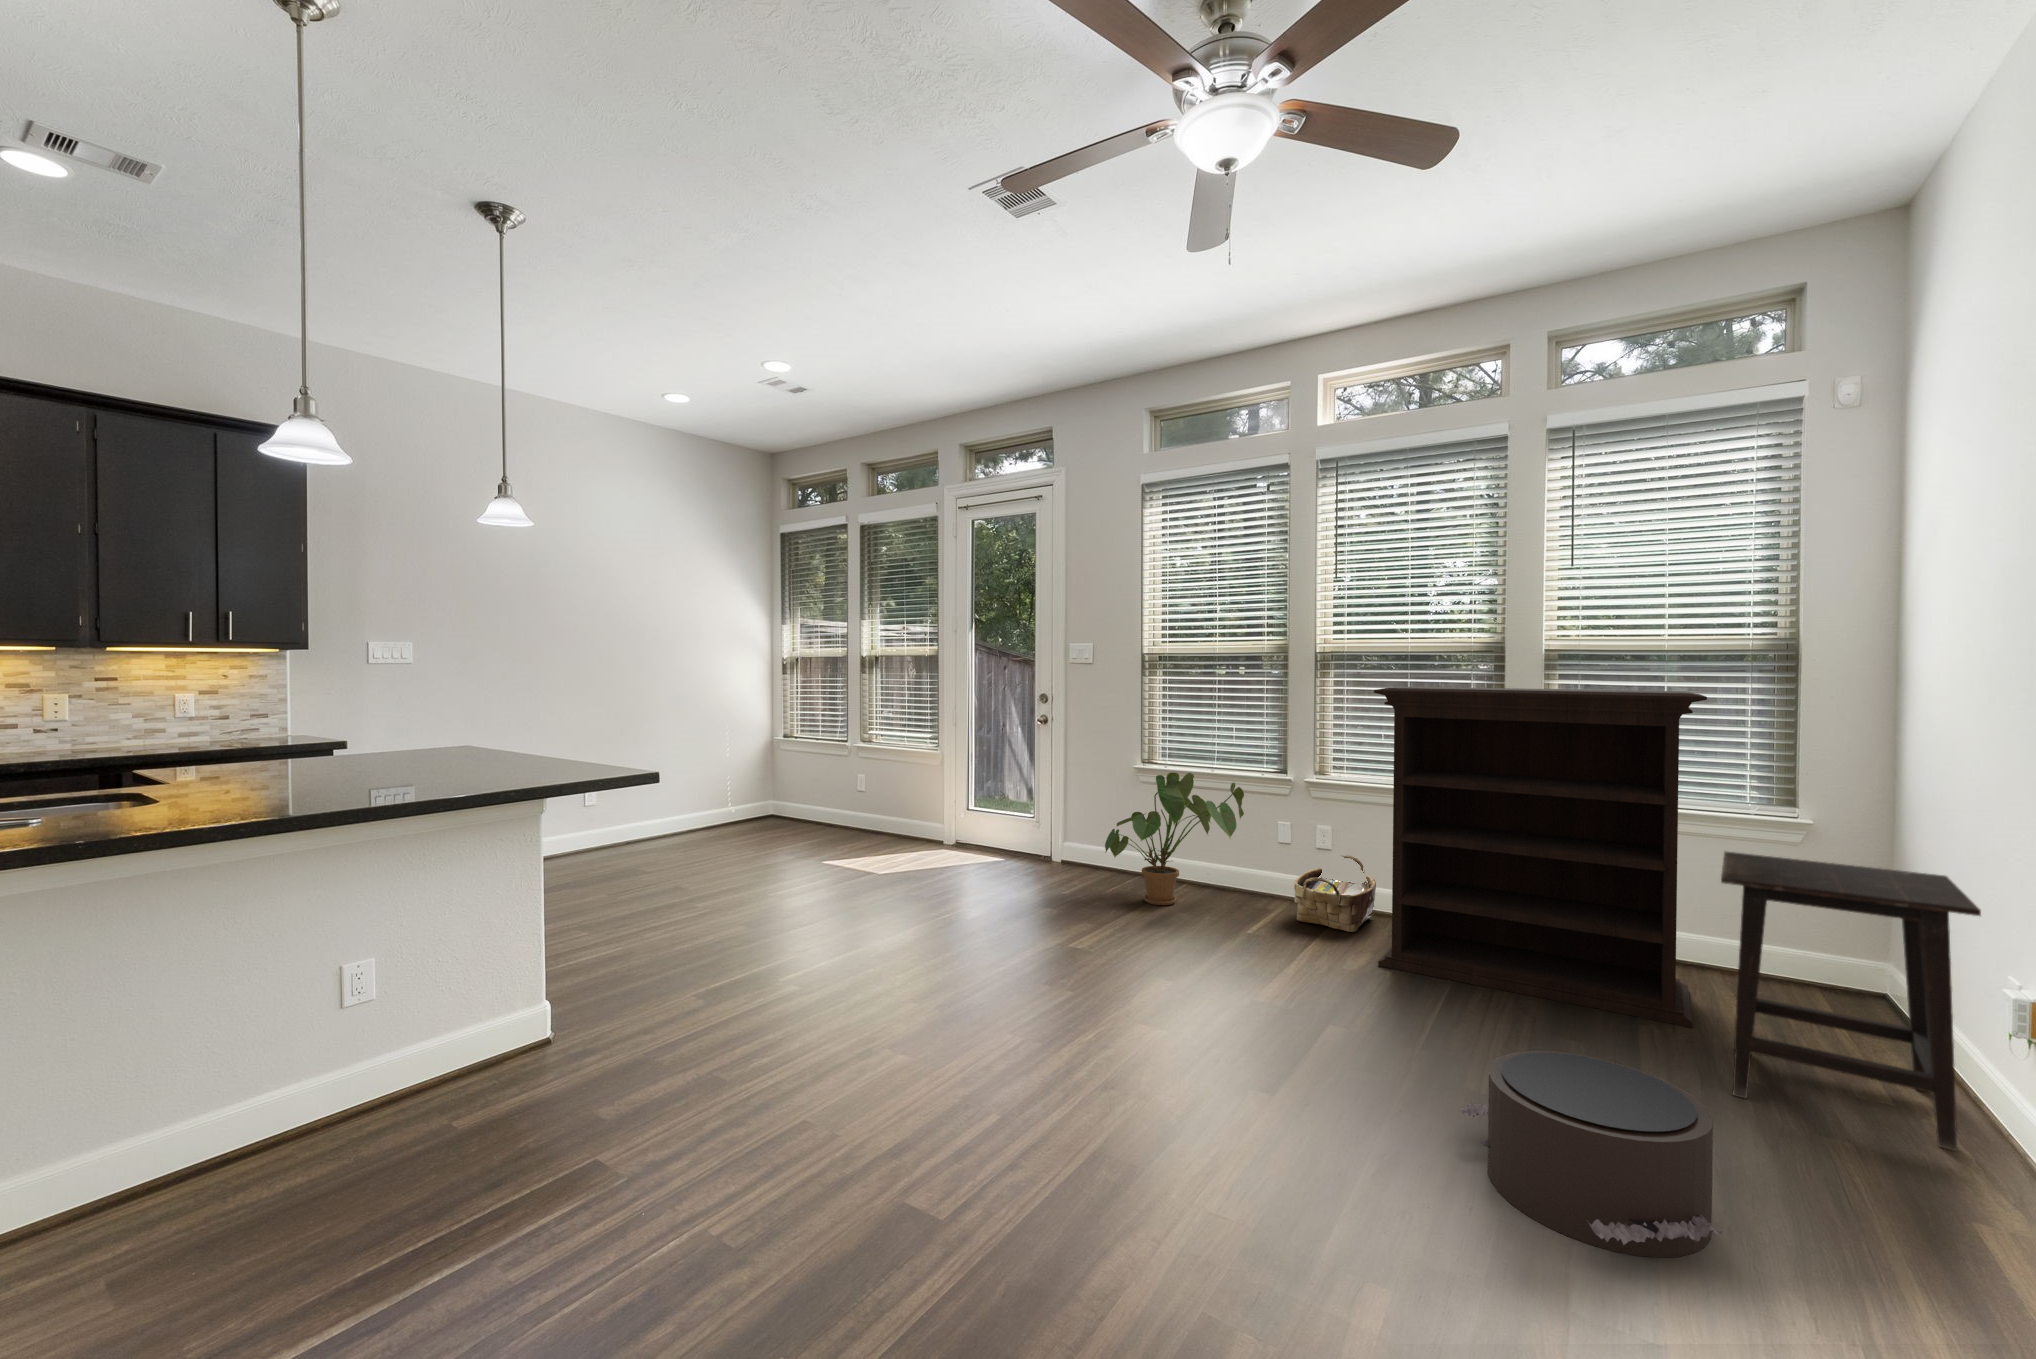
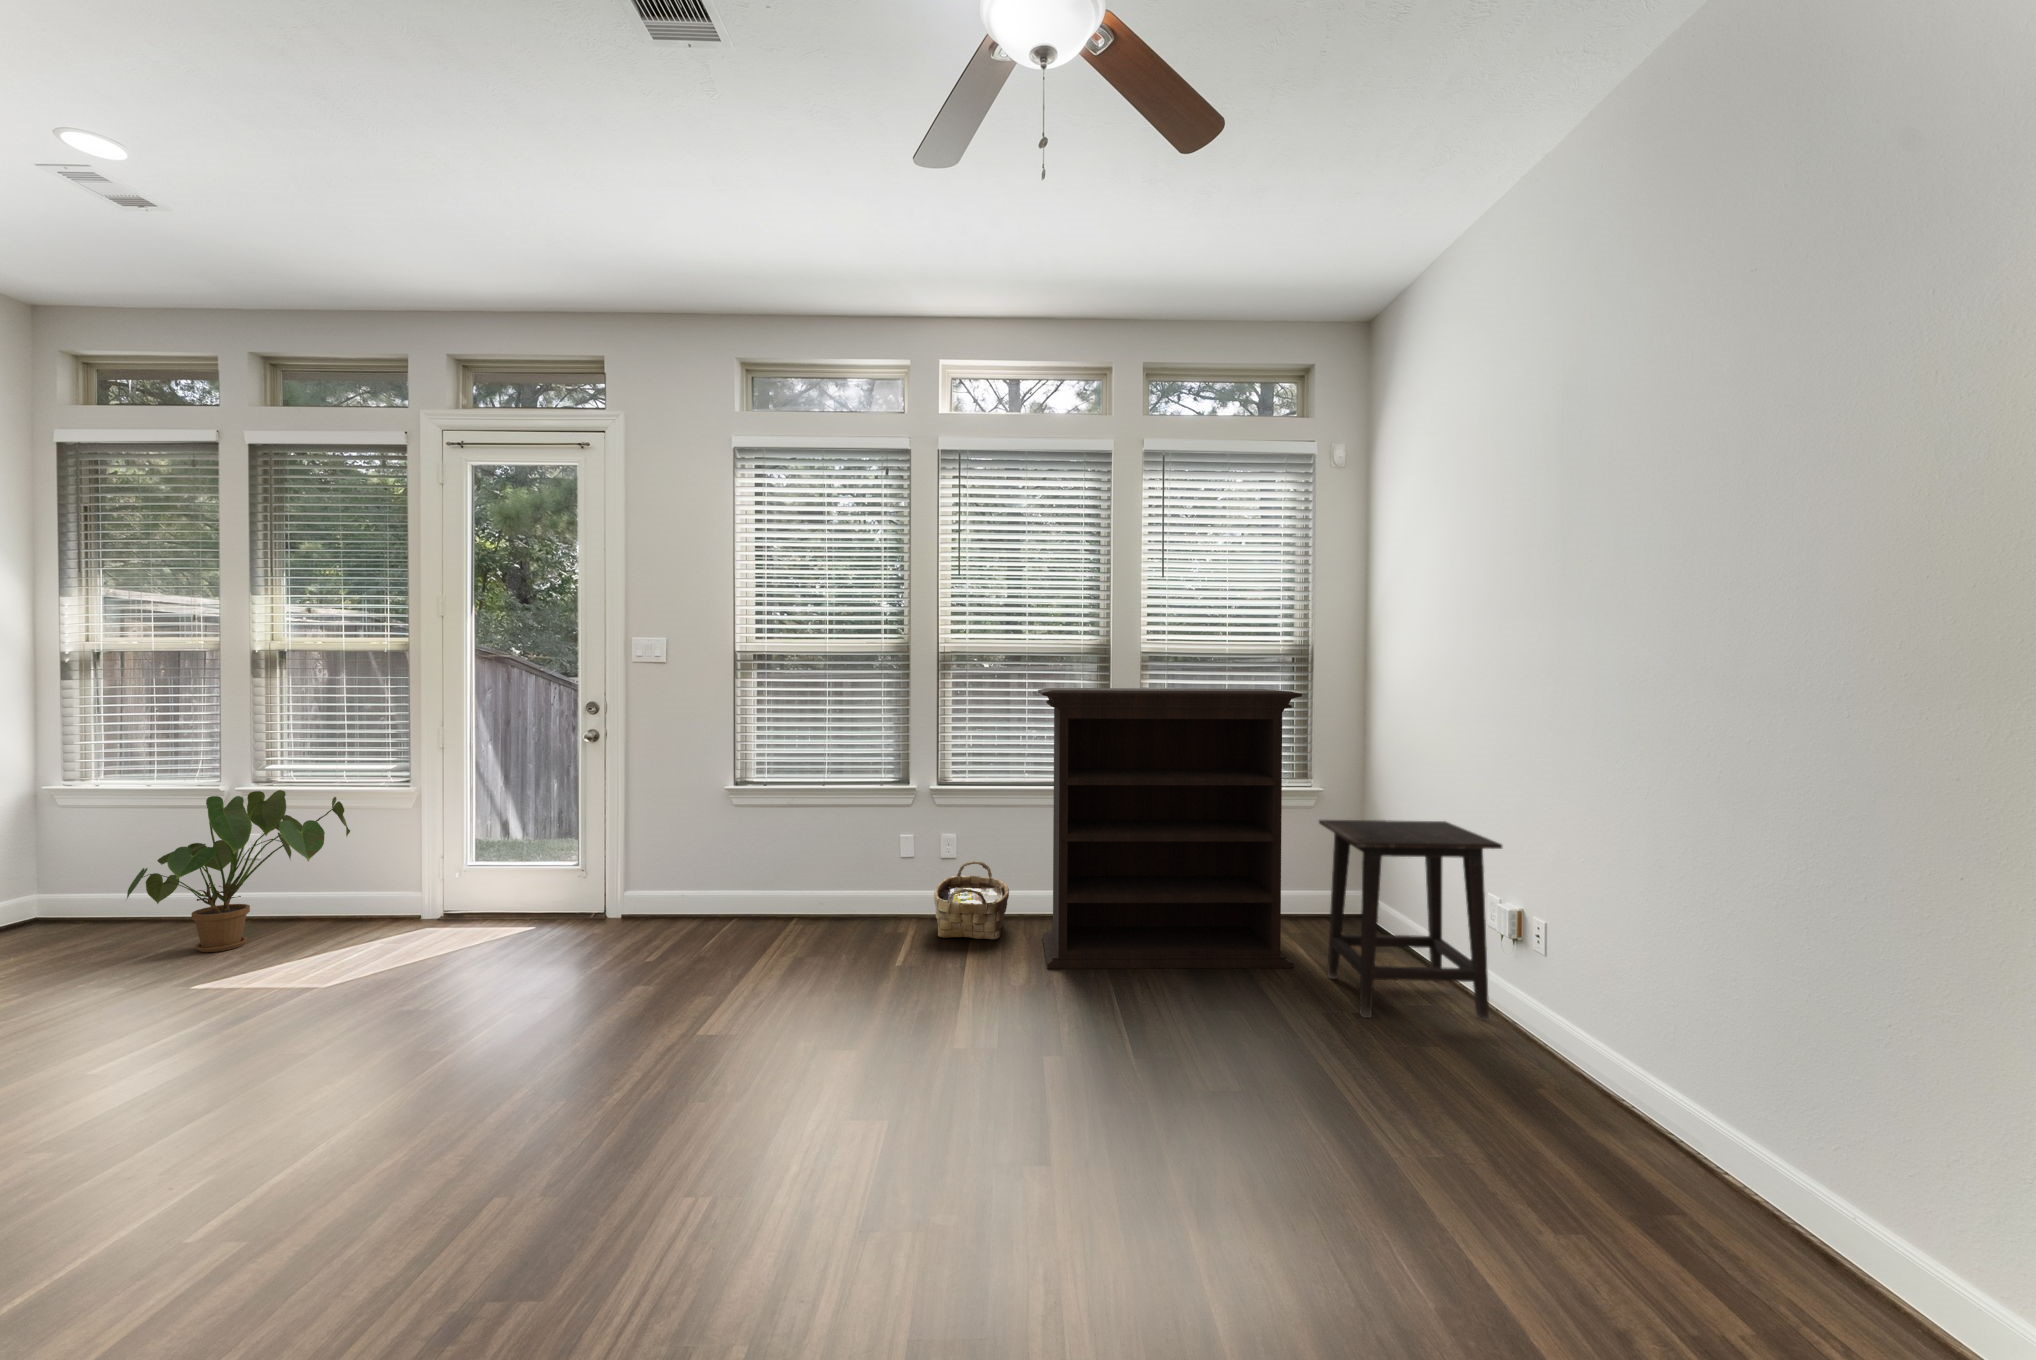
house plant: present [1105,772,1244,905] -> present [127,790,350,952]
pouf: present [1458,1051,1723,1257] -> none [1251,1014,1486,1180]

